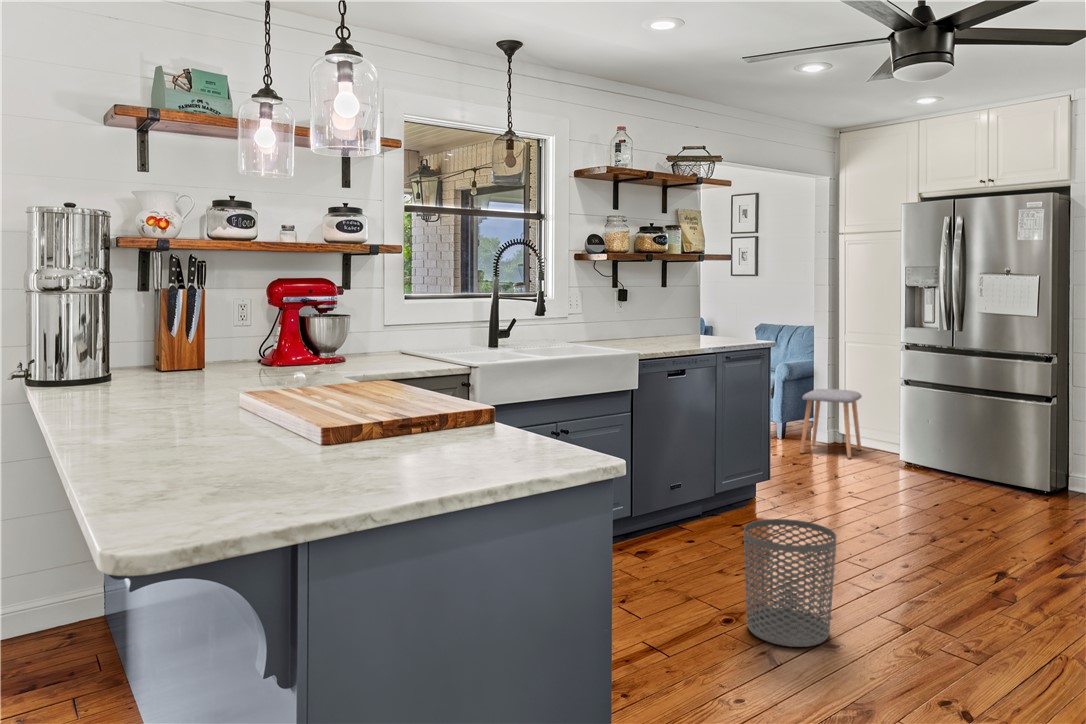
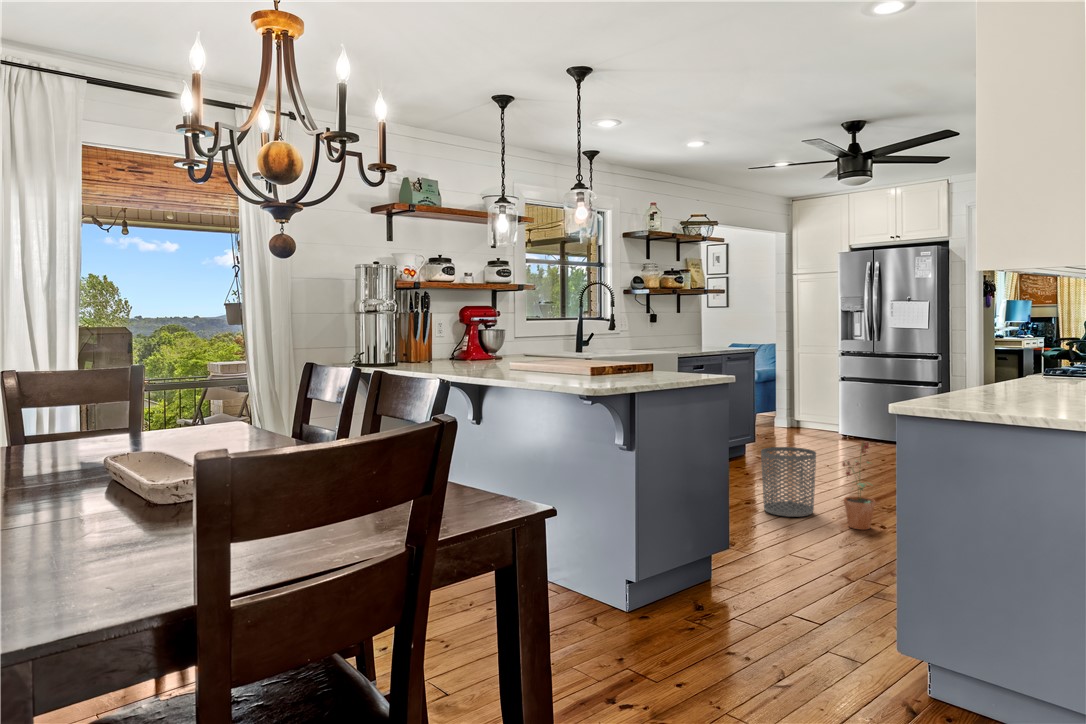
stool: present [800,389,862,459] -> none [769,386,812,434]
potted plant: none [877,527,936,689] -> present [843,441,875,530]

